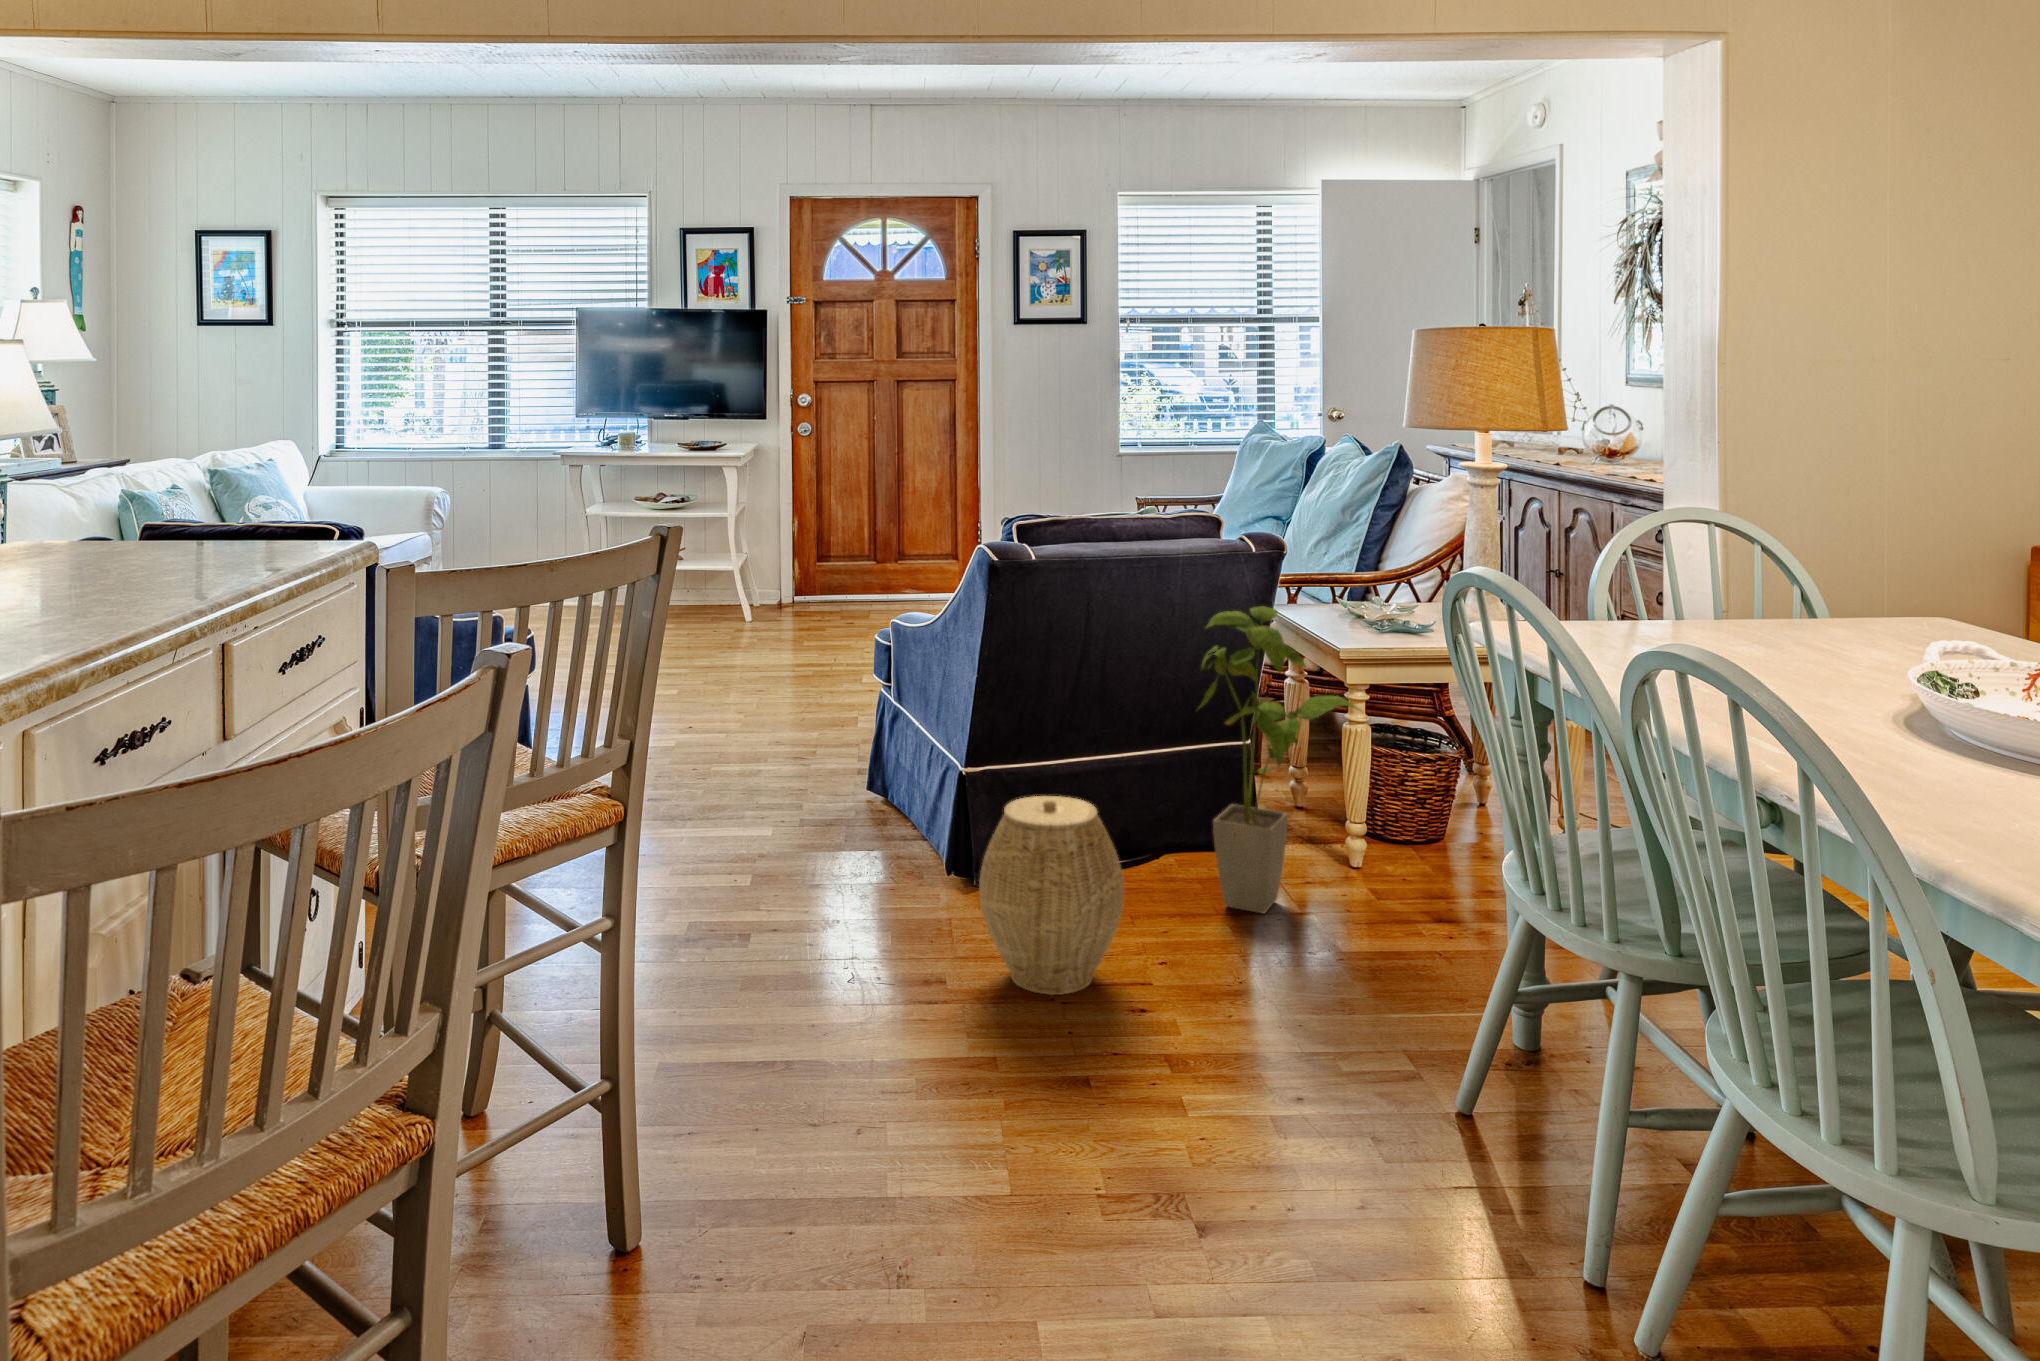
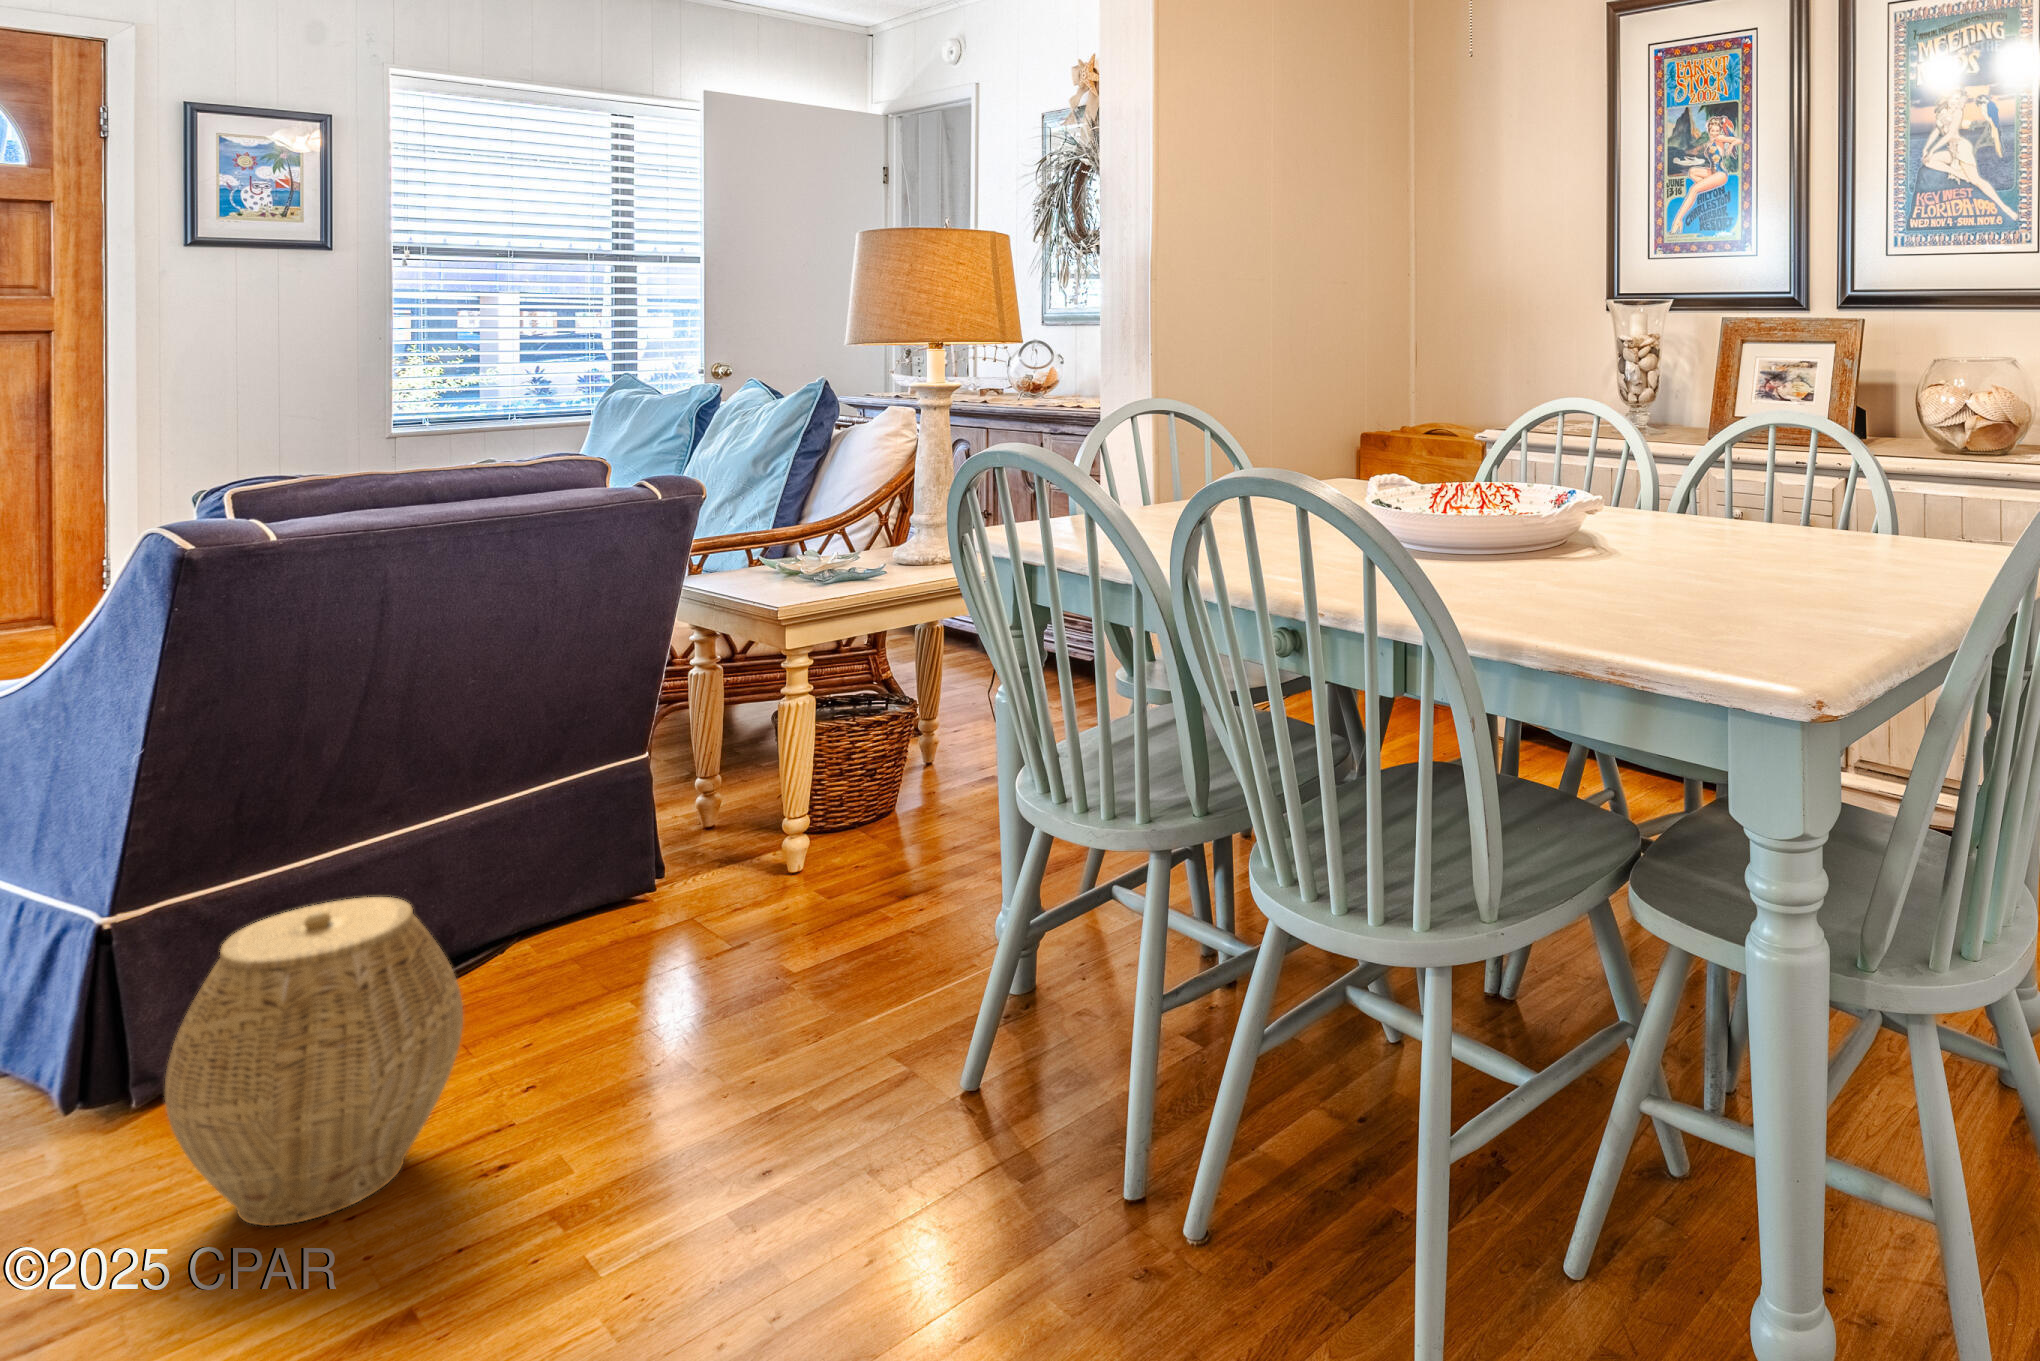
house plant: present [1200,606,1359,913] -> none [574,574,818,978]

